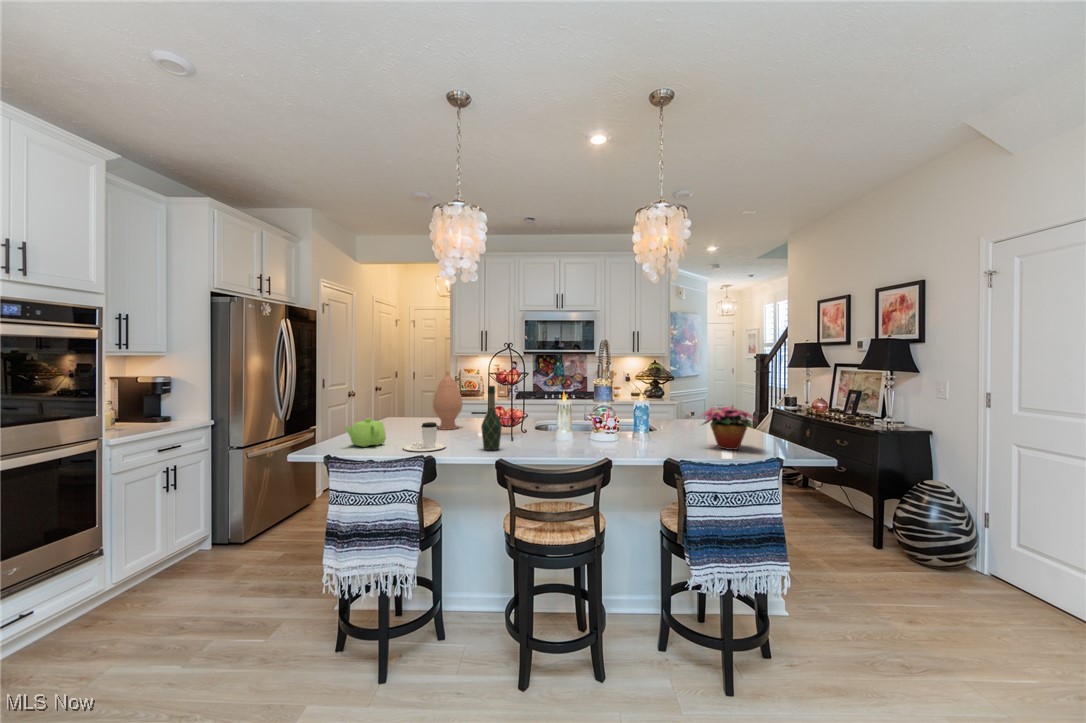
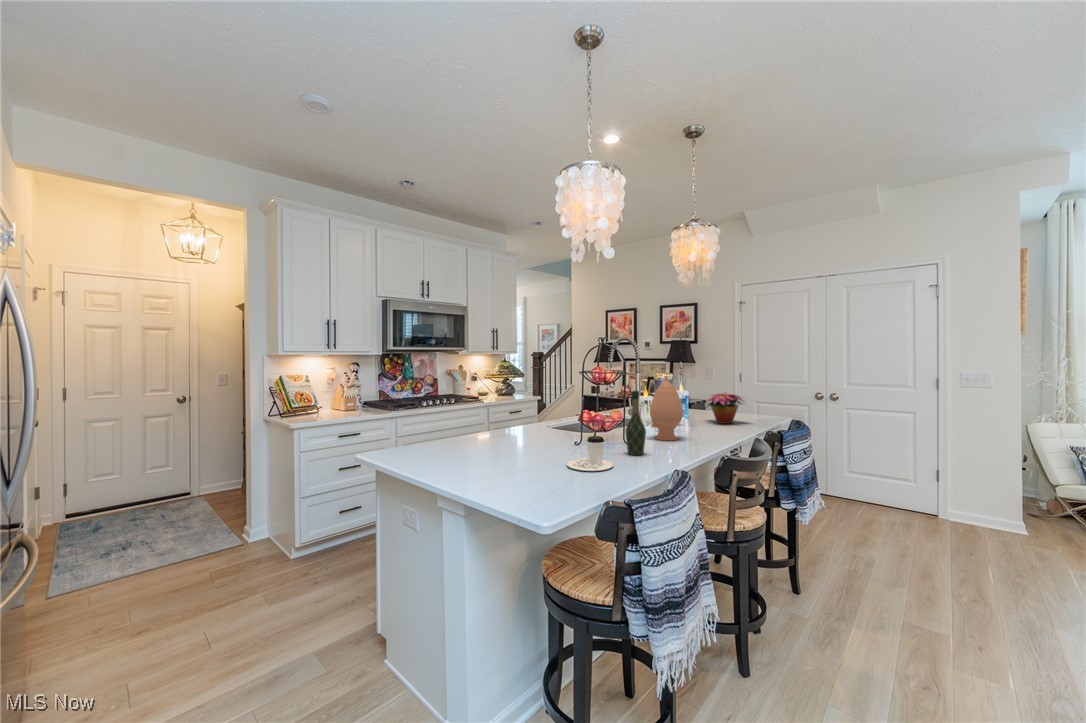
vase: present [433,371,462,430] -> present [645,376,683,440]
teapot: present [345,418,386,447] -> none [505,443,556,480]

